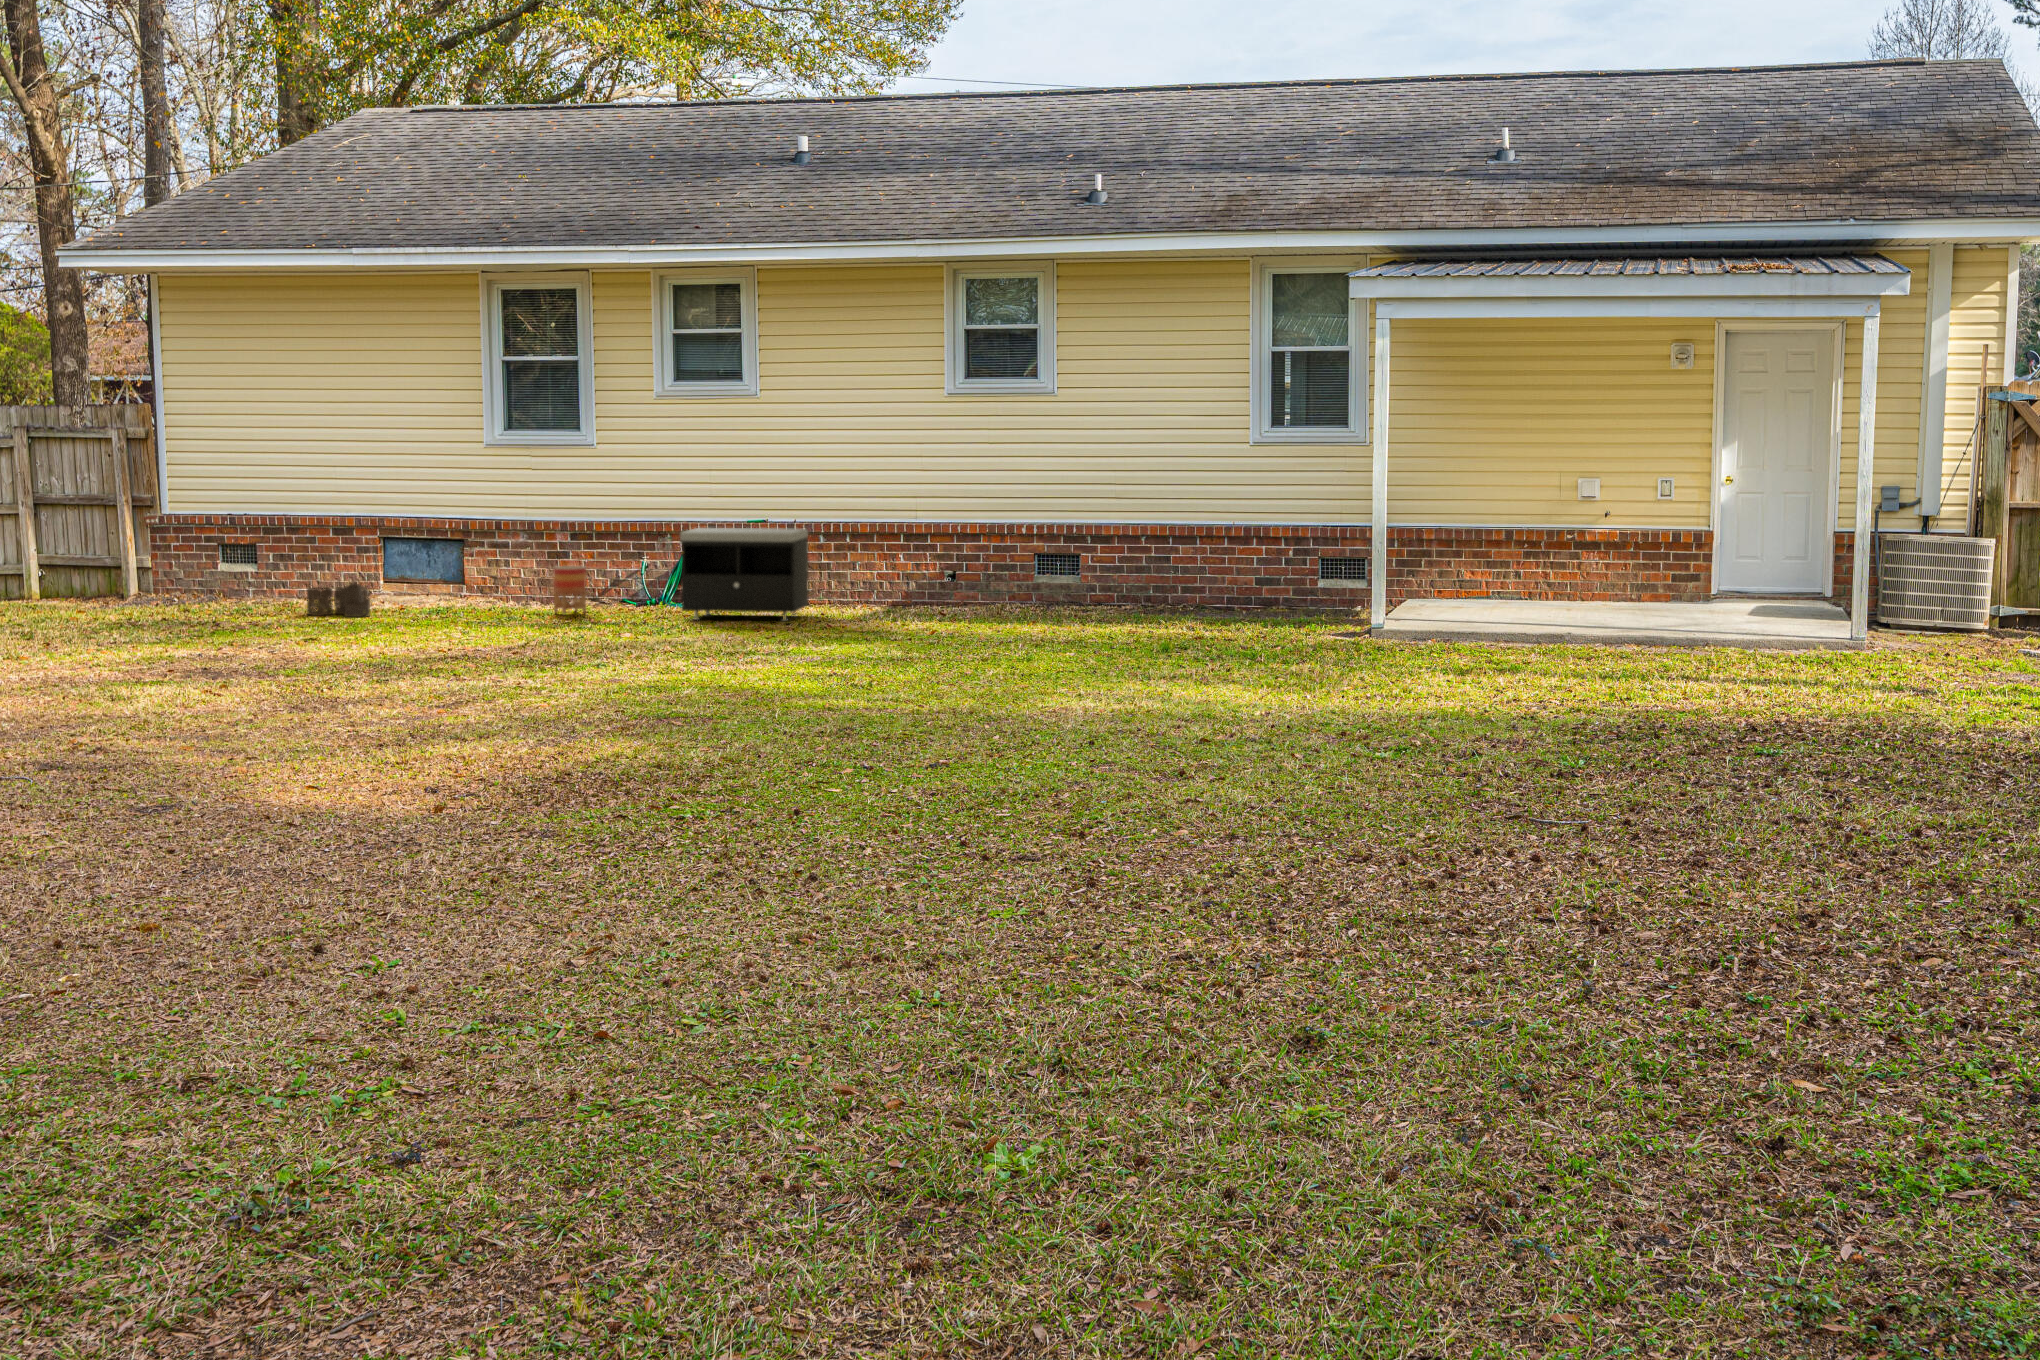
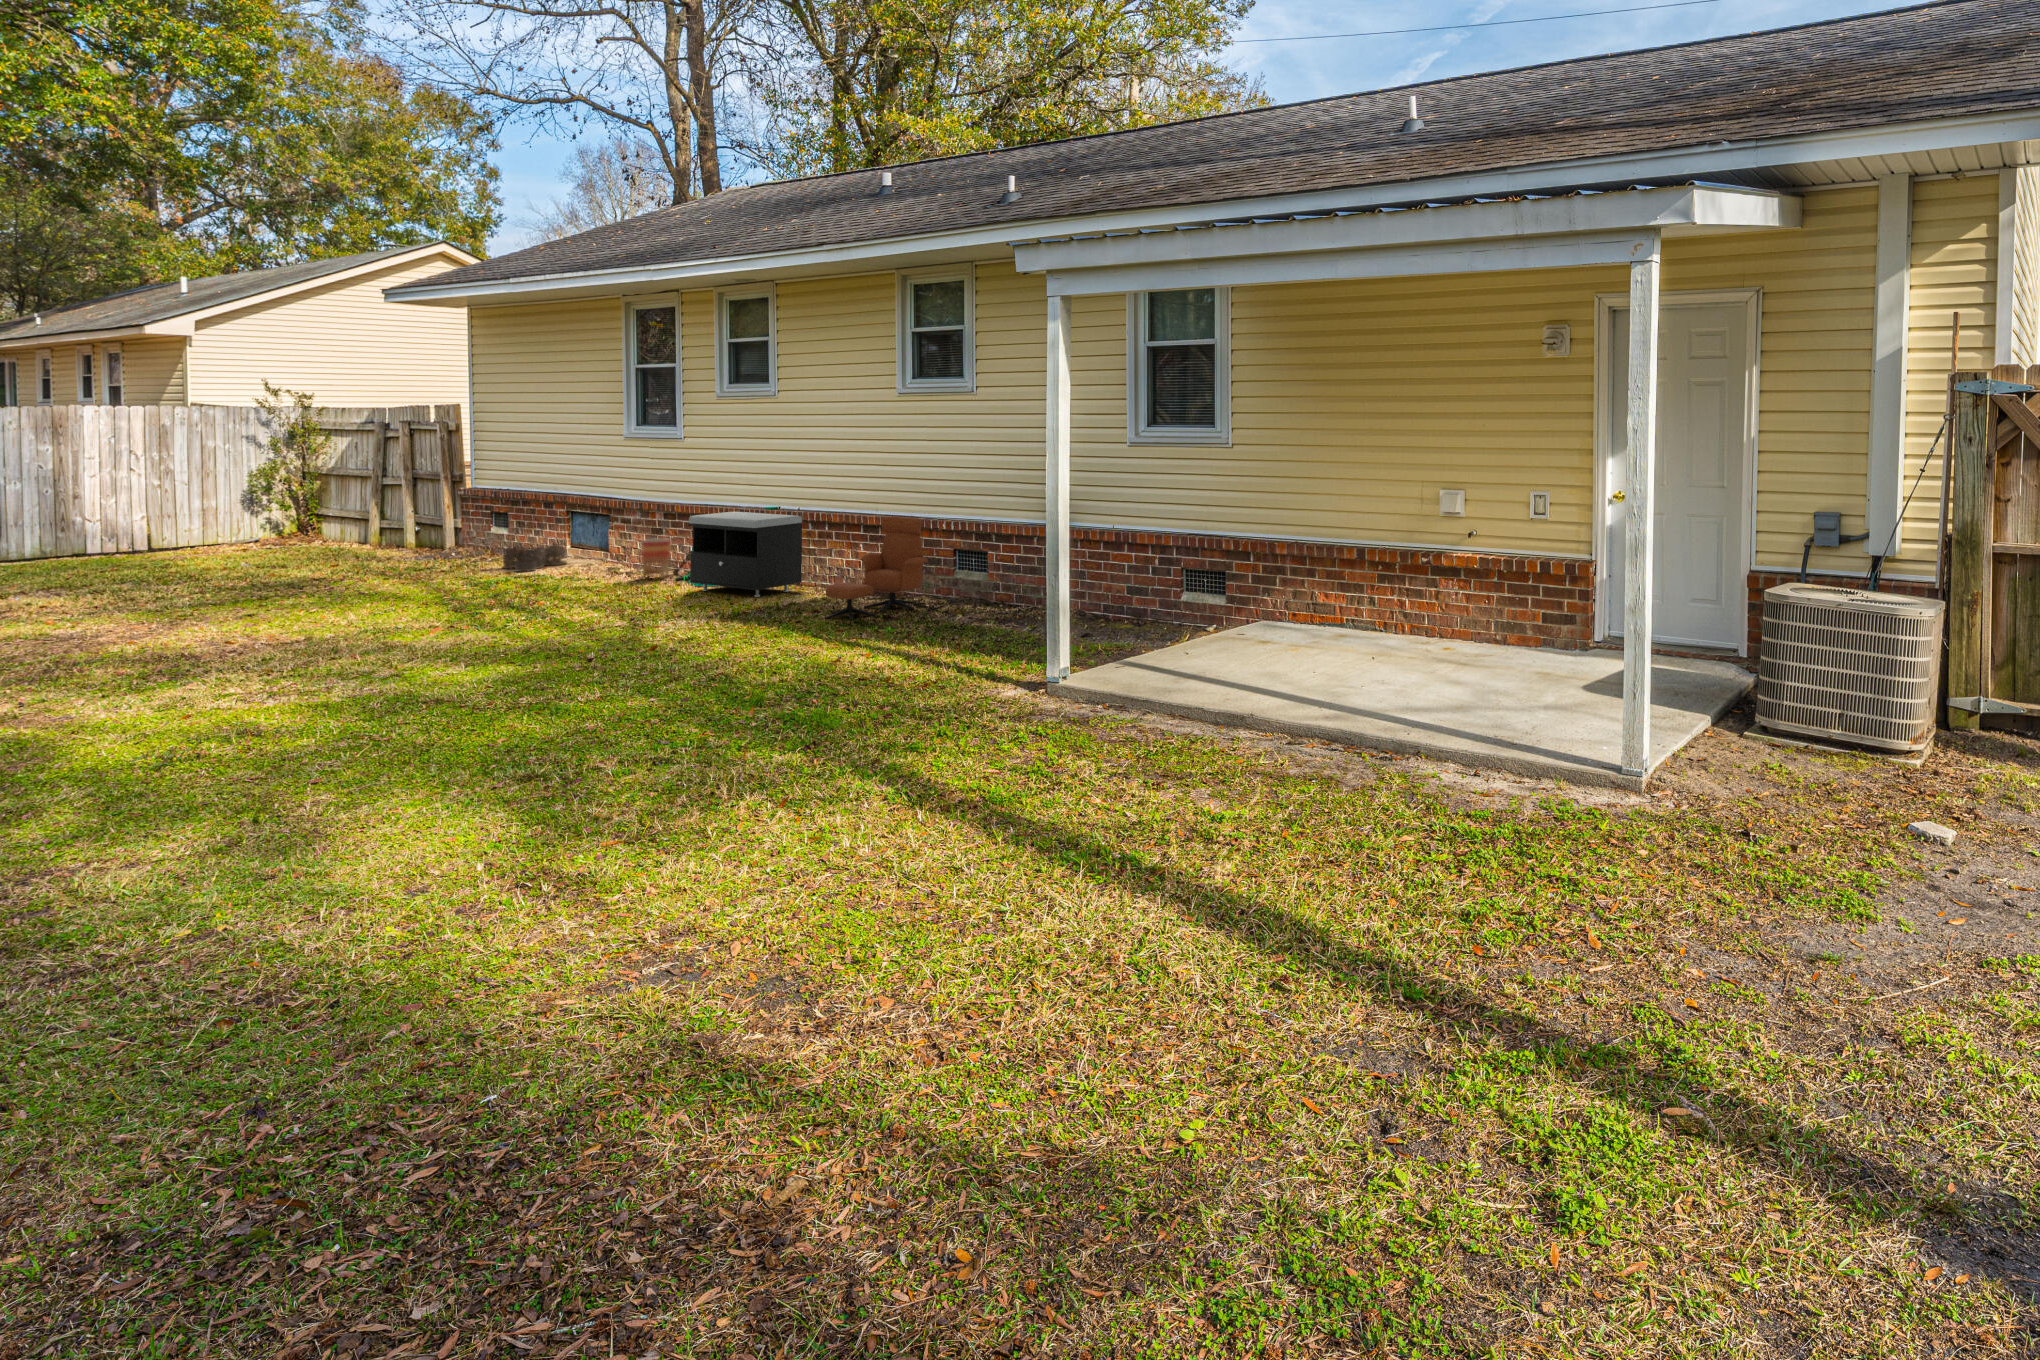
lounge chair: none [933,524,1015,630] -> present [825,516,928,620]

